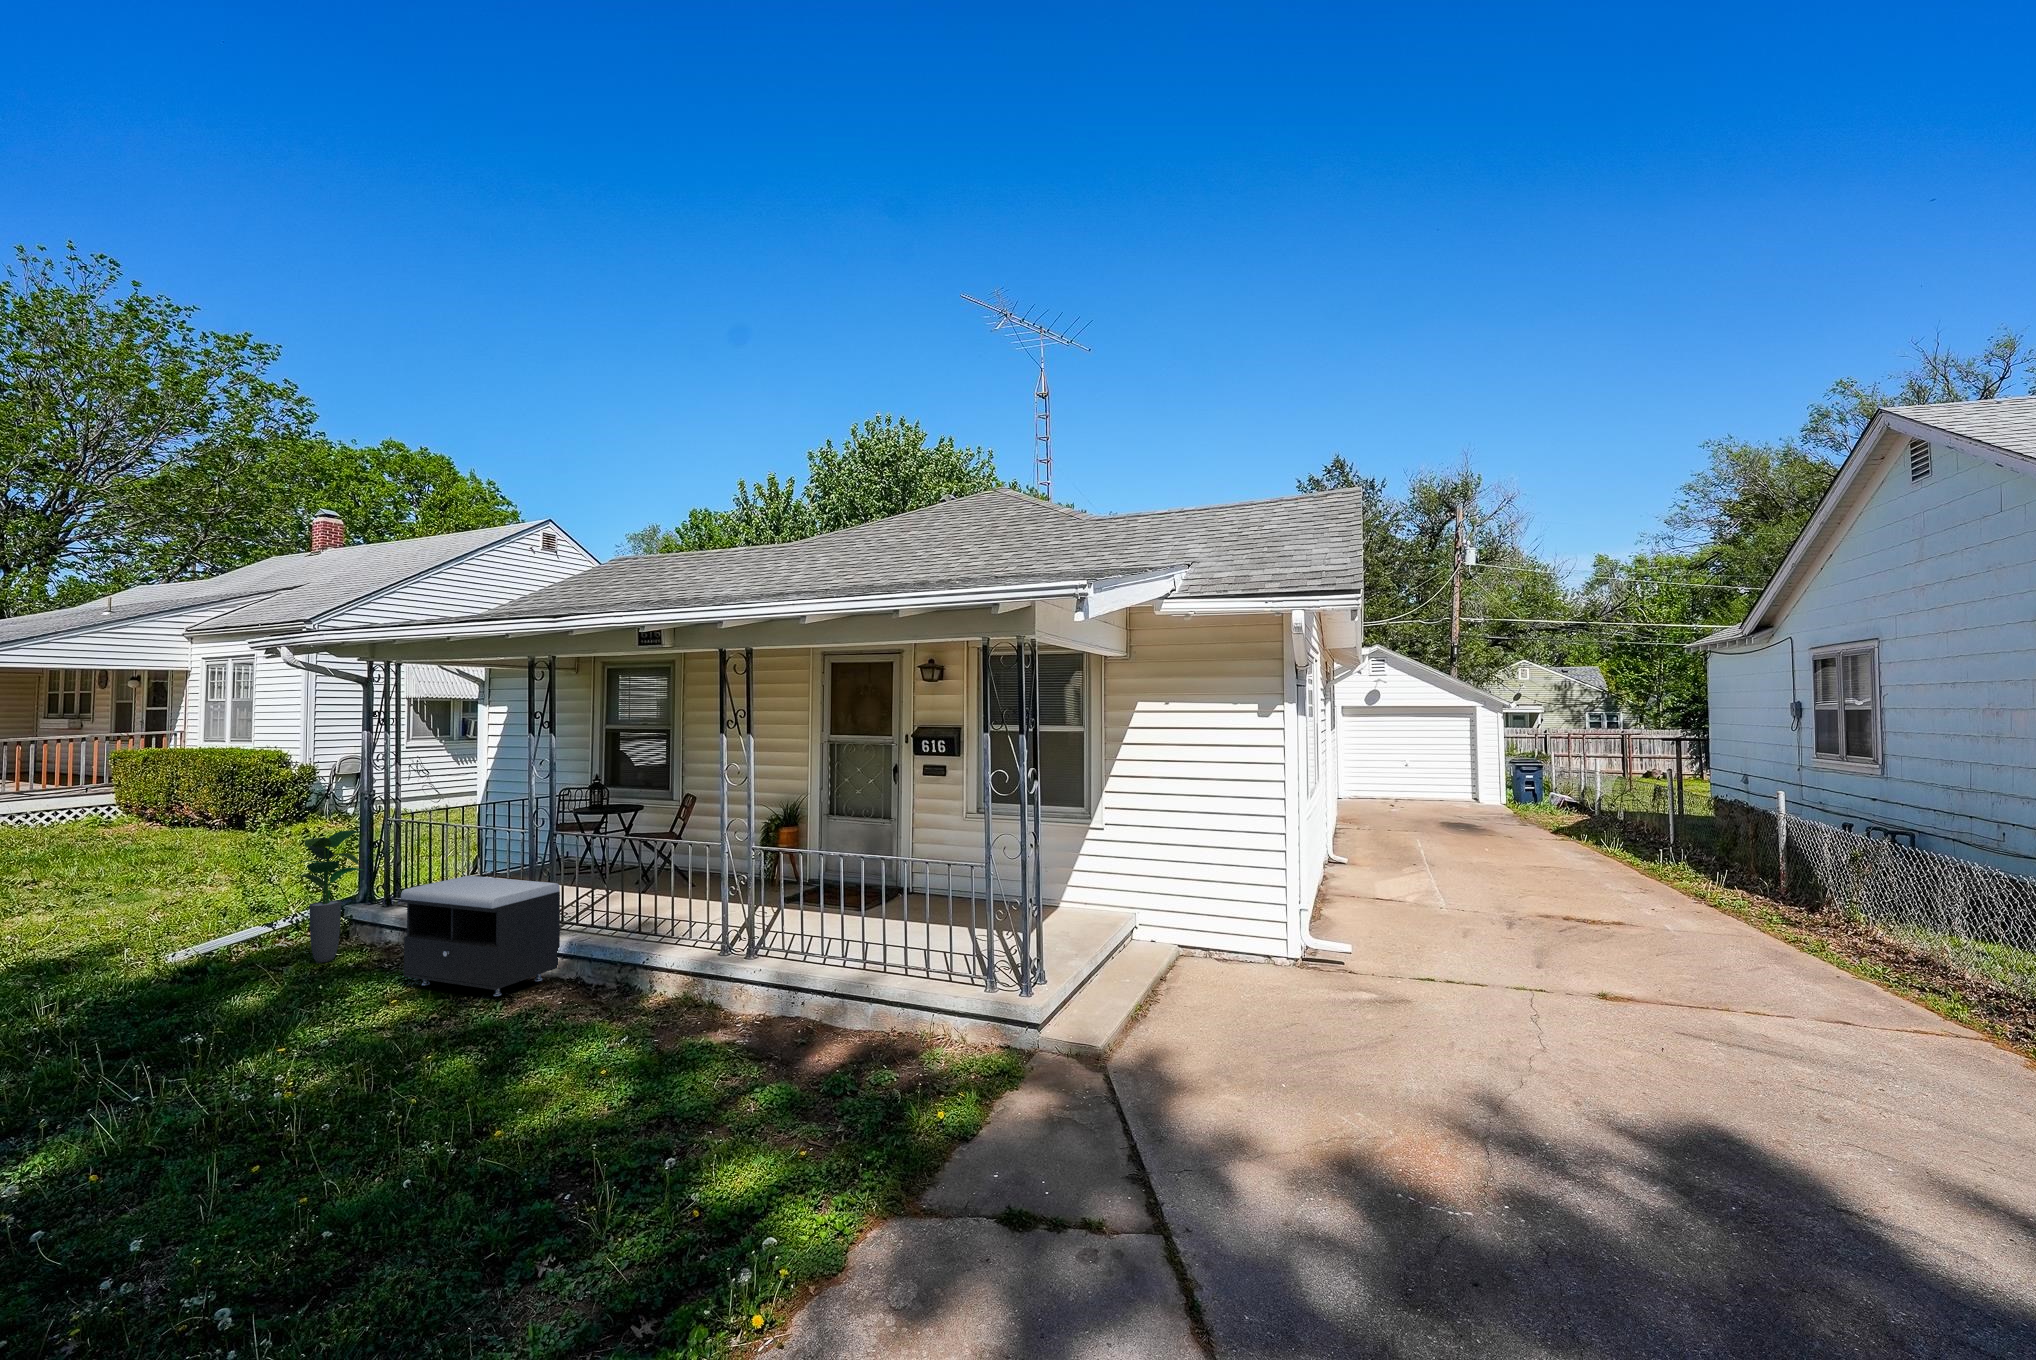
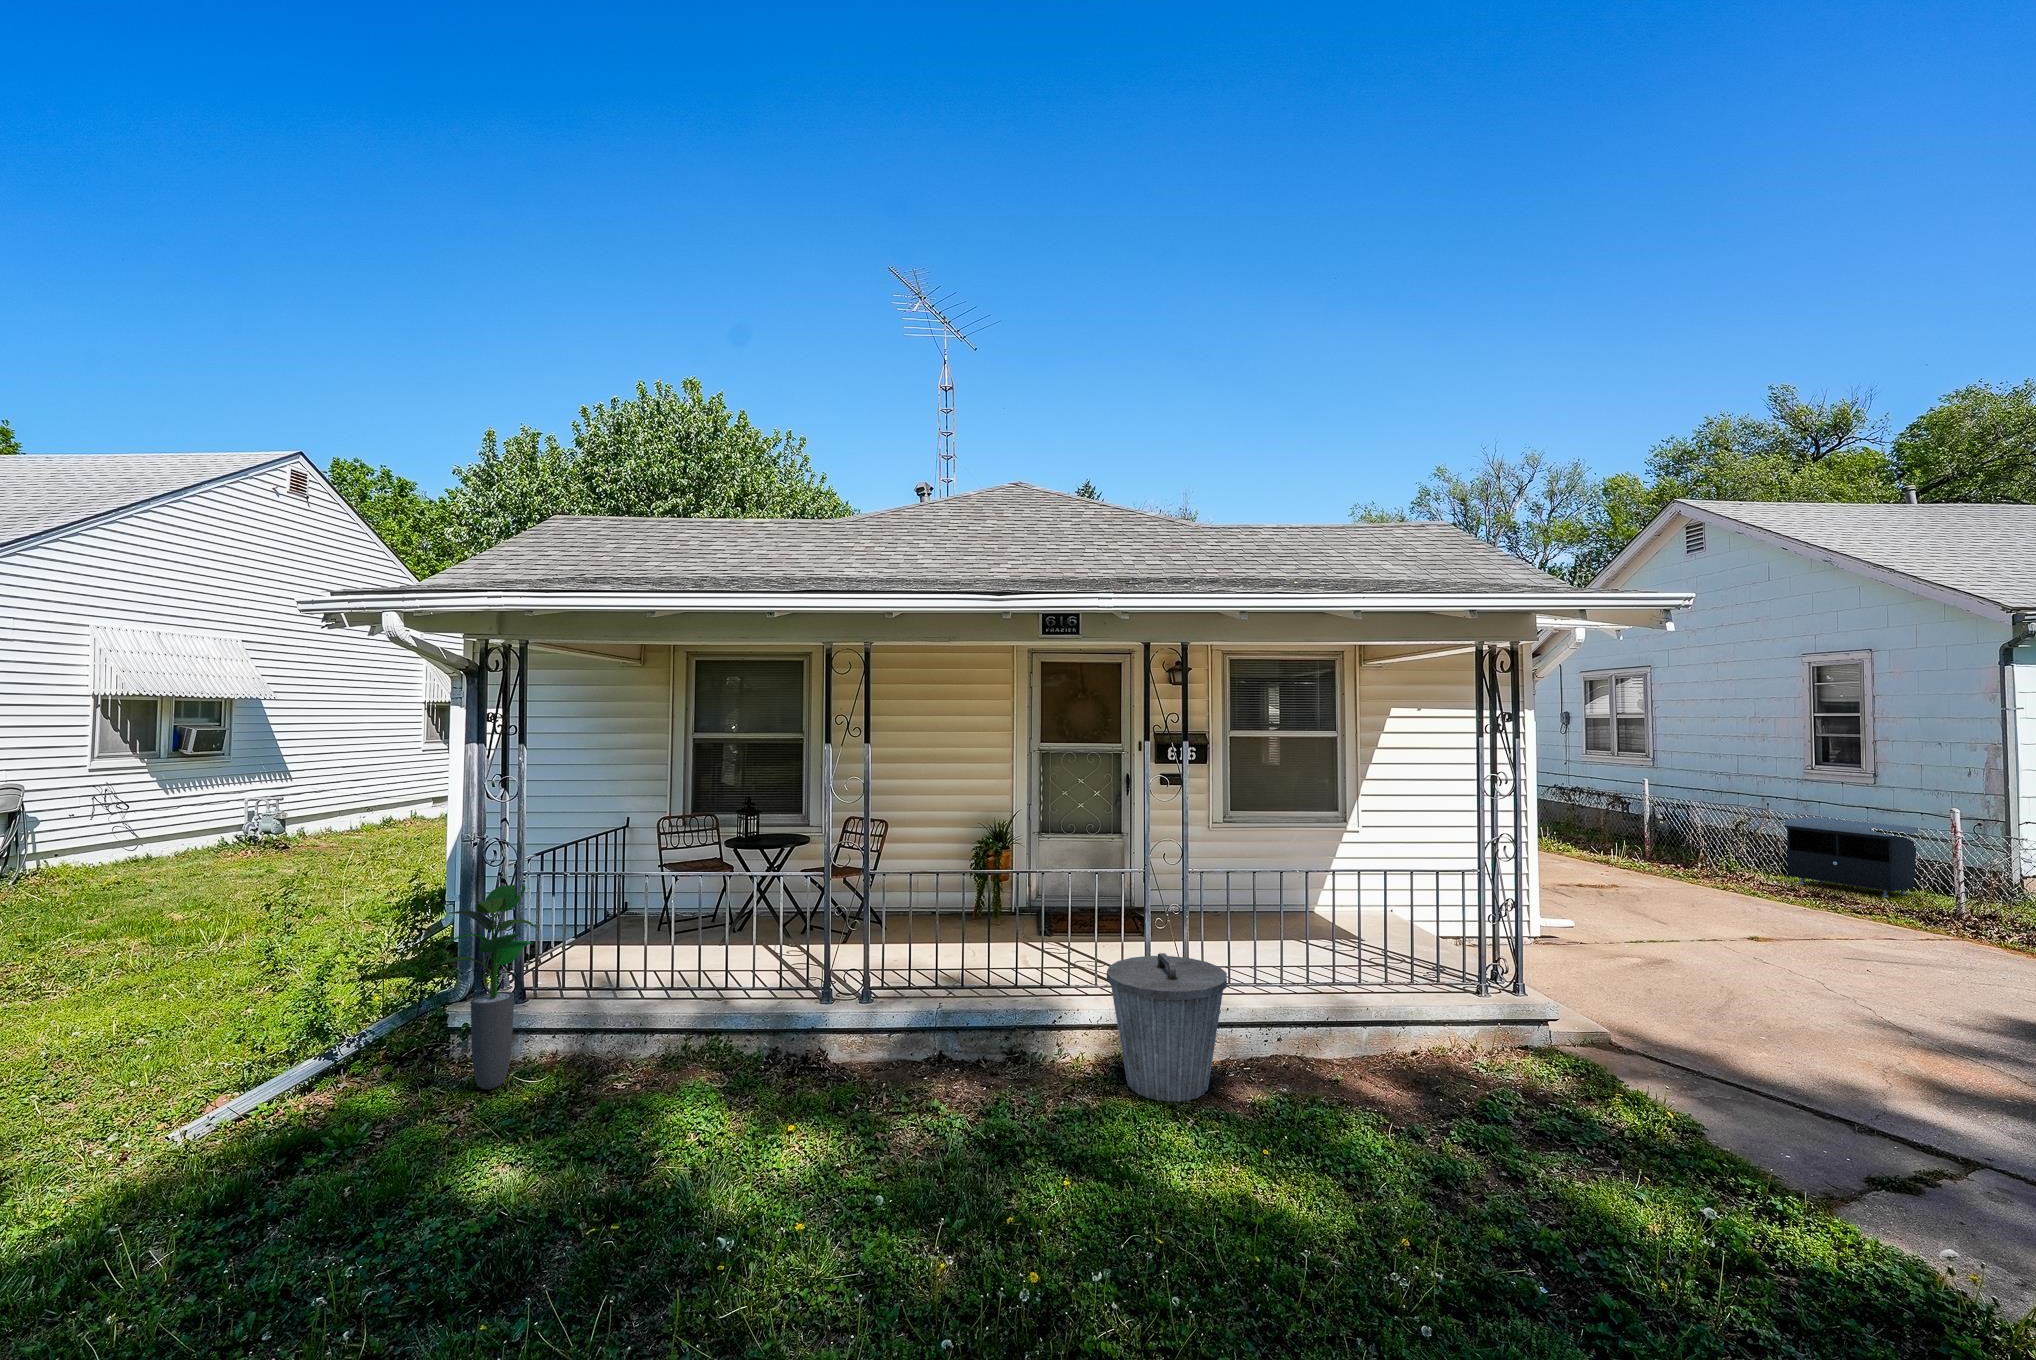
storage bench: present [401,876,560,996] -> present [1784,817,1918,897]
trash can: none [622,912,726,1029] -> present [1107,953,1227,1102]

